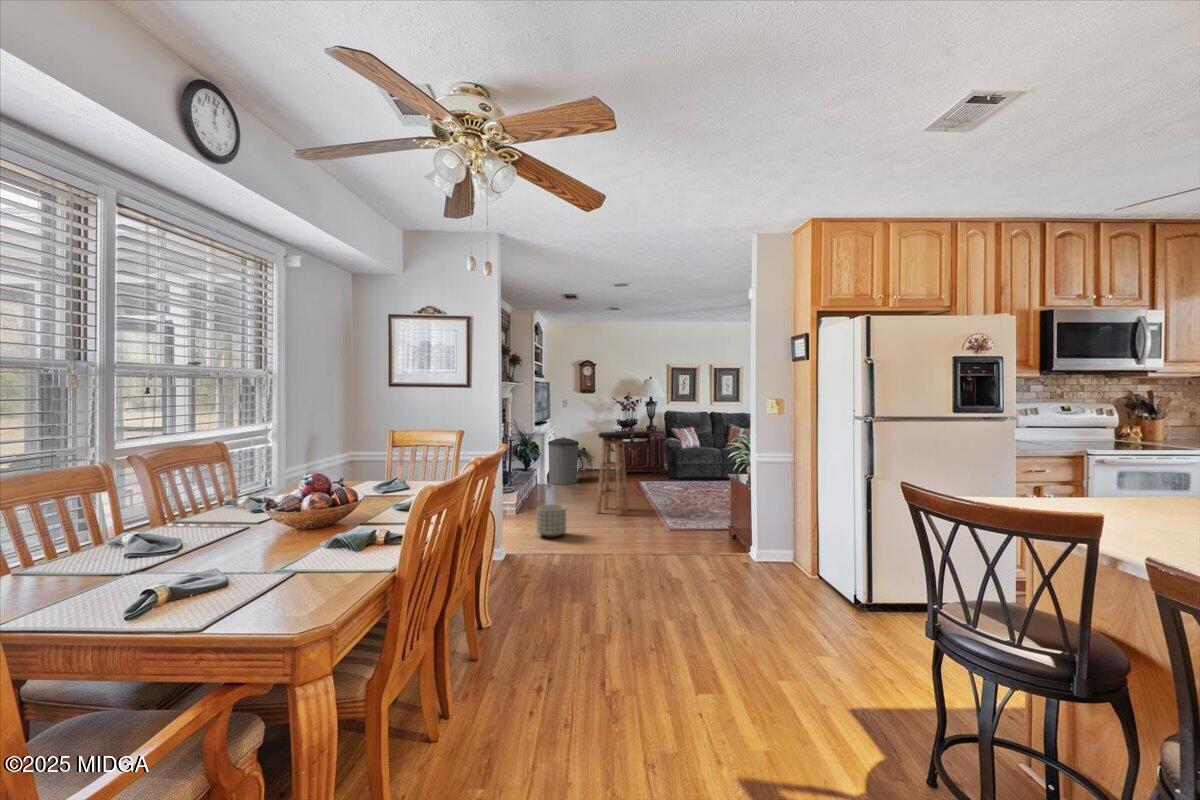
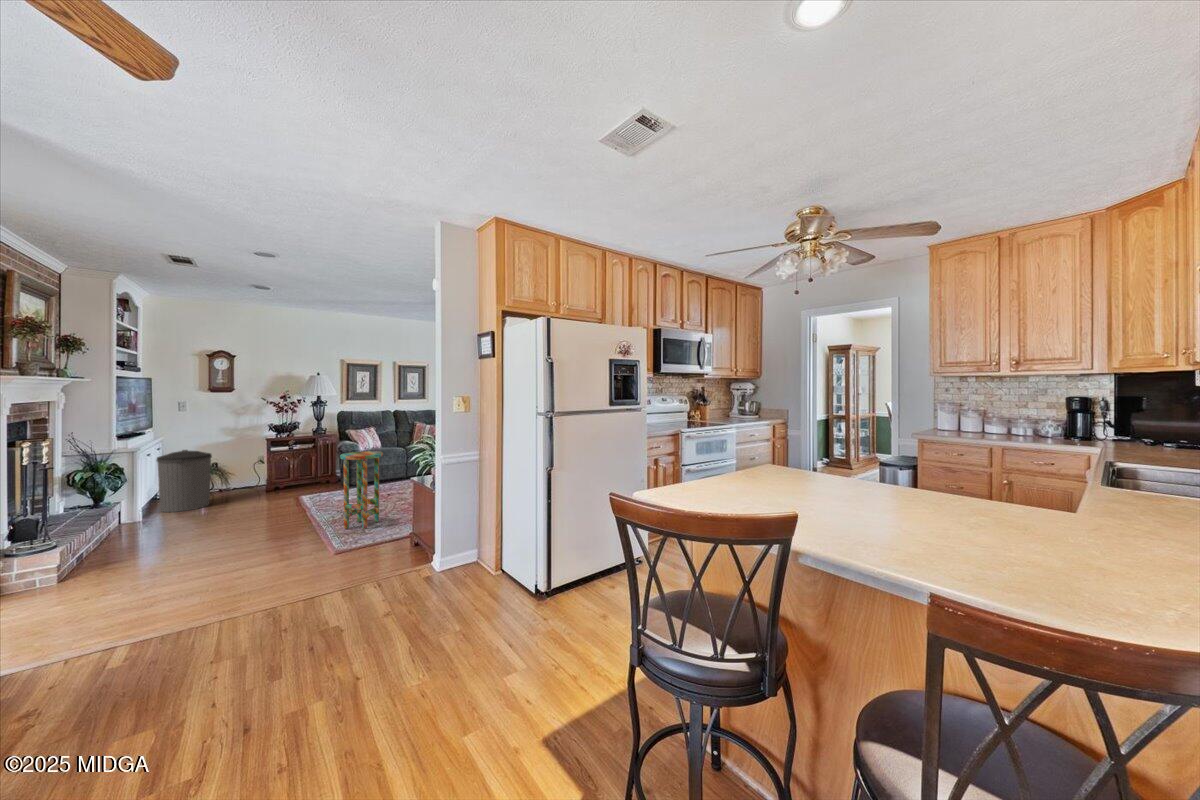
bar stool: present [596,432,628,516] -> none [233,440,284,545]
side table: none [670,448,704,518] -> present [340,451,383,529]
planter: present [537,504,566,537] -> none [108,550,171,603]

